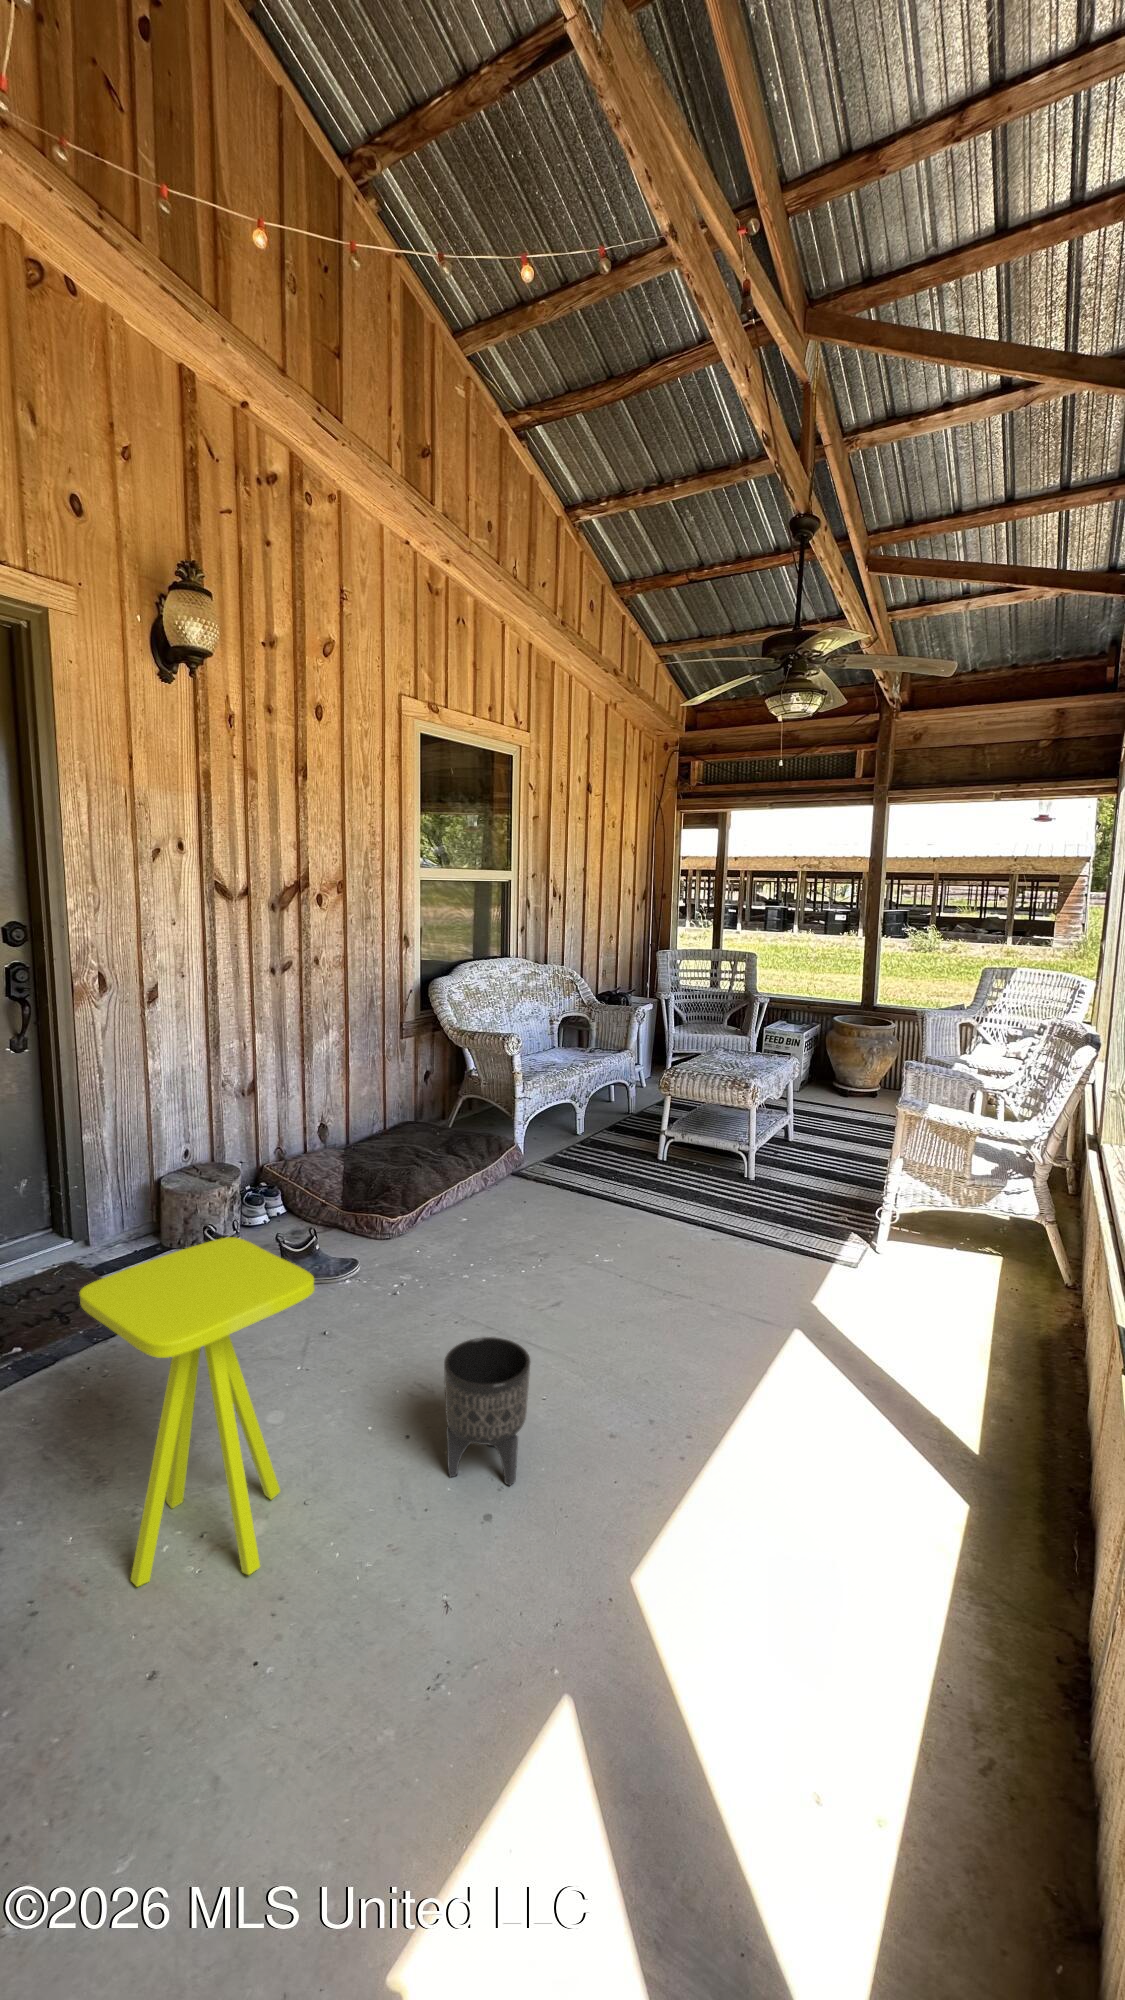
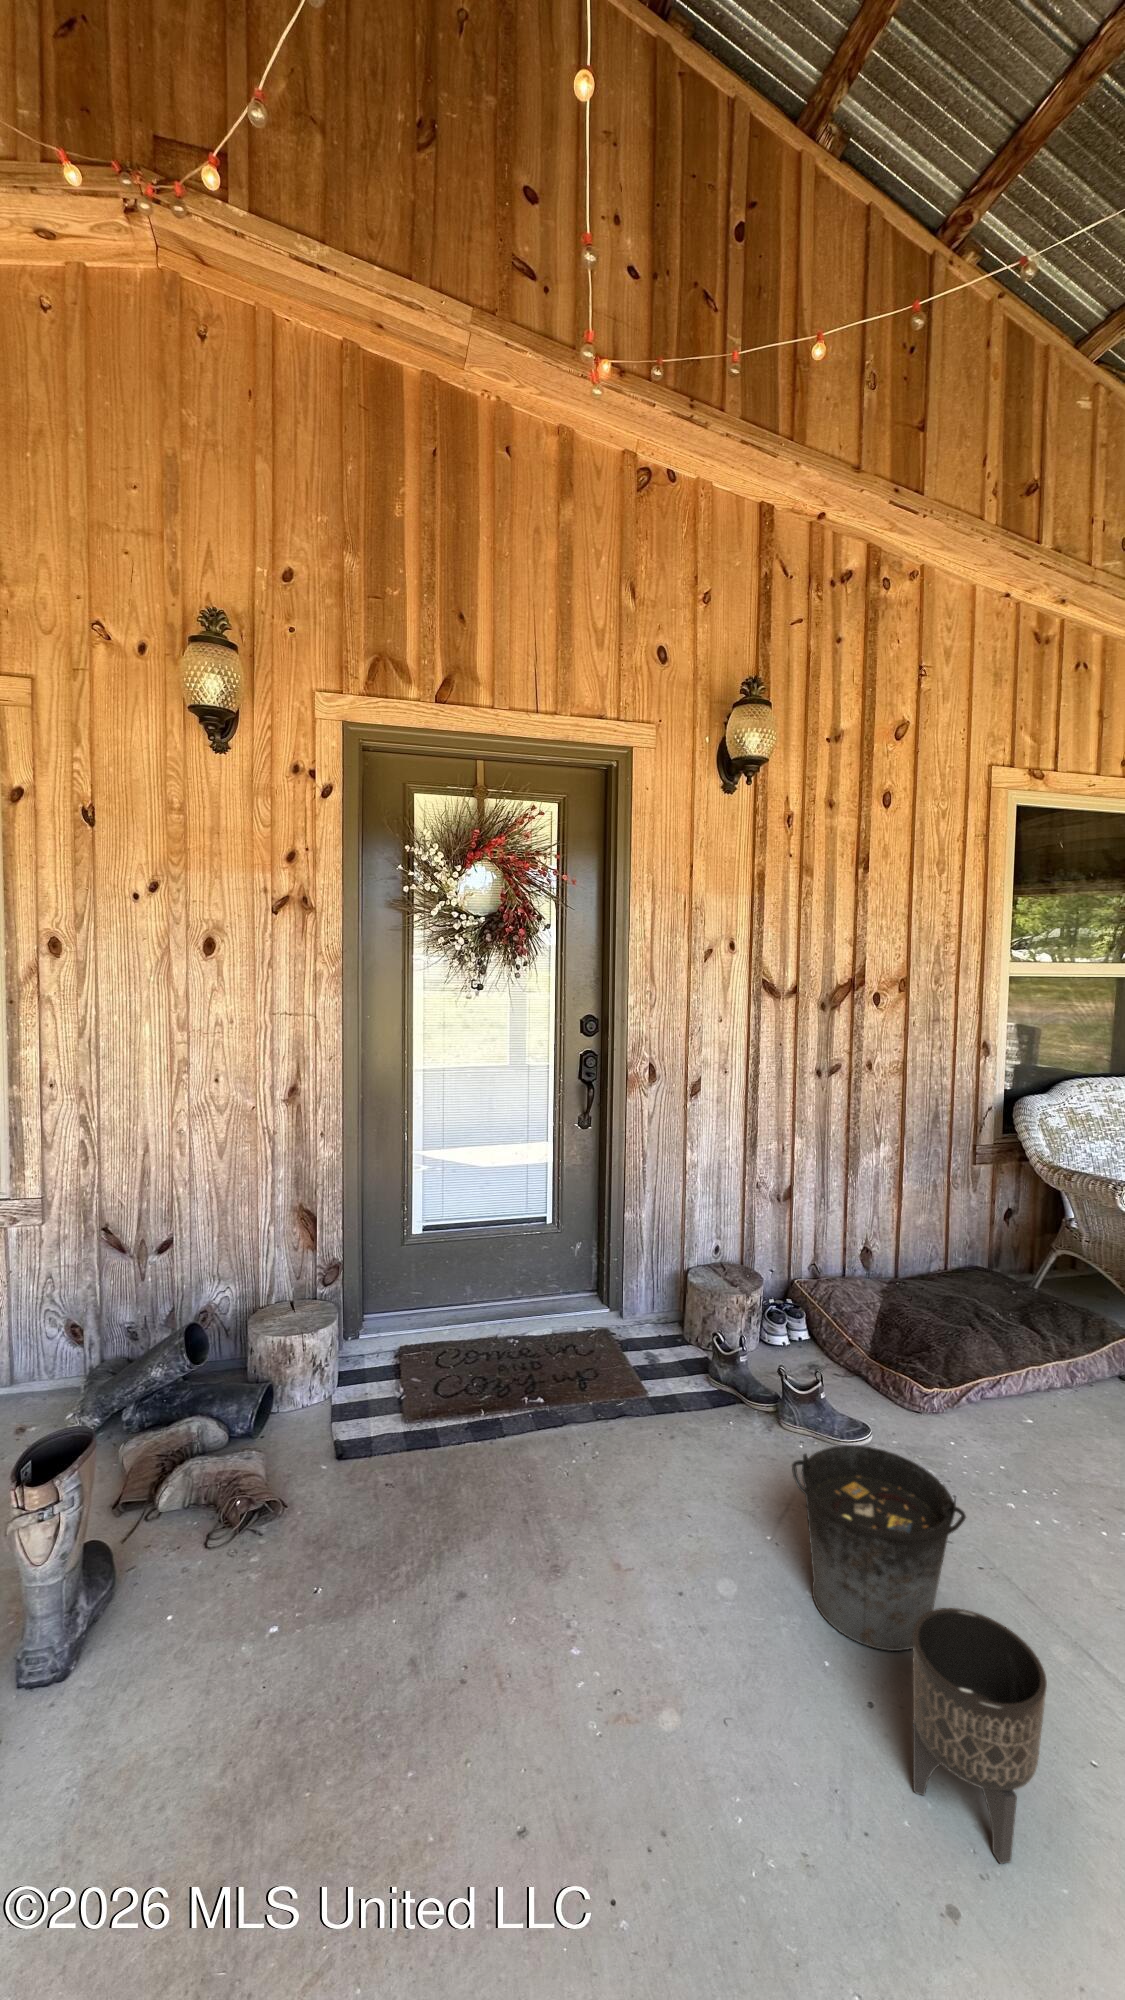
side table: present [79,1237,315,1587] -> none [533,1366,744,1772]
bucket: none [321,1263,457,1409] -> present [792,1445,966,1651]

